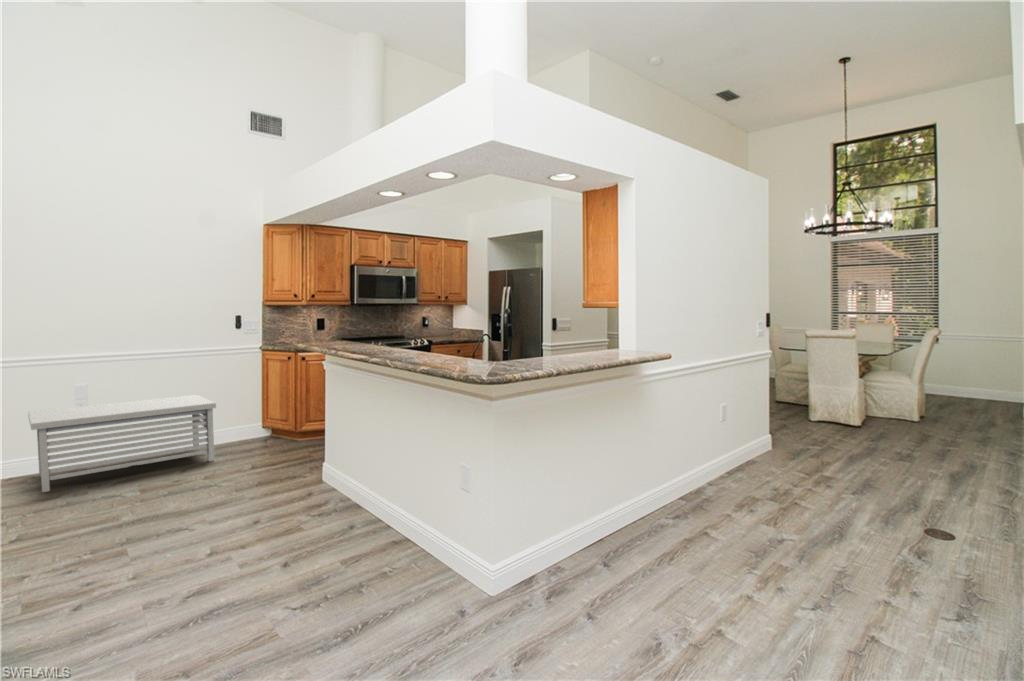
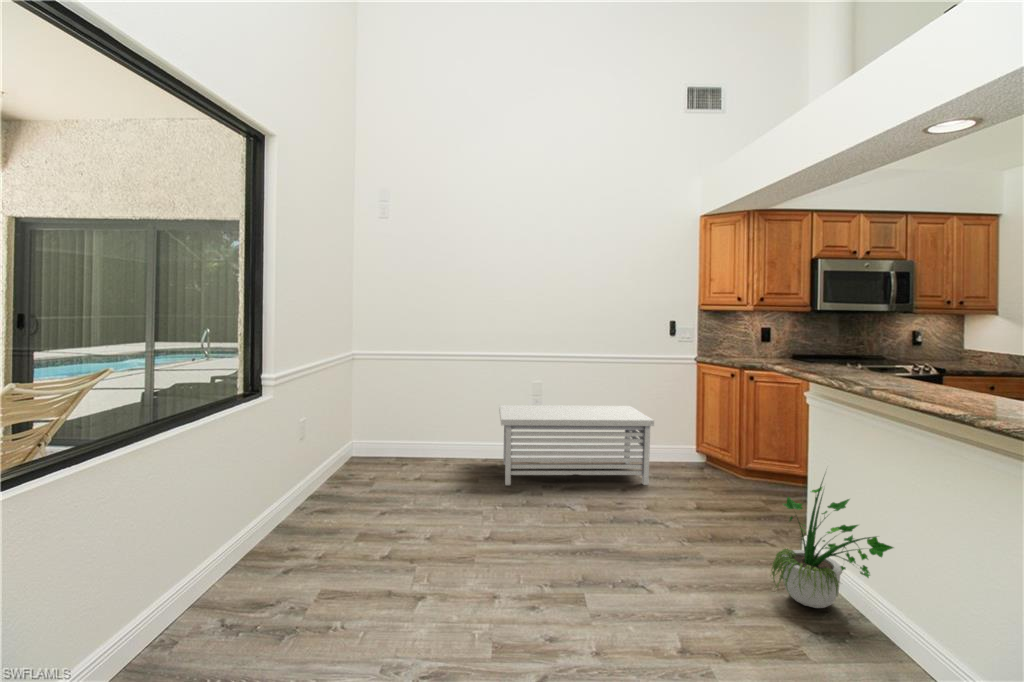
potted plant: none [290,409,357,504] -> present [772,478,893,608]

